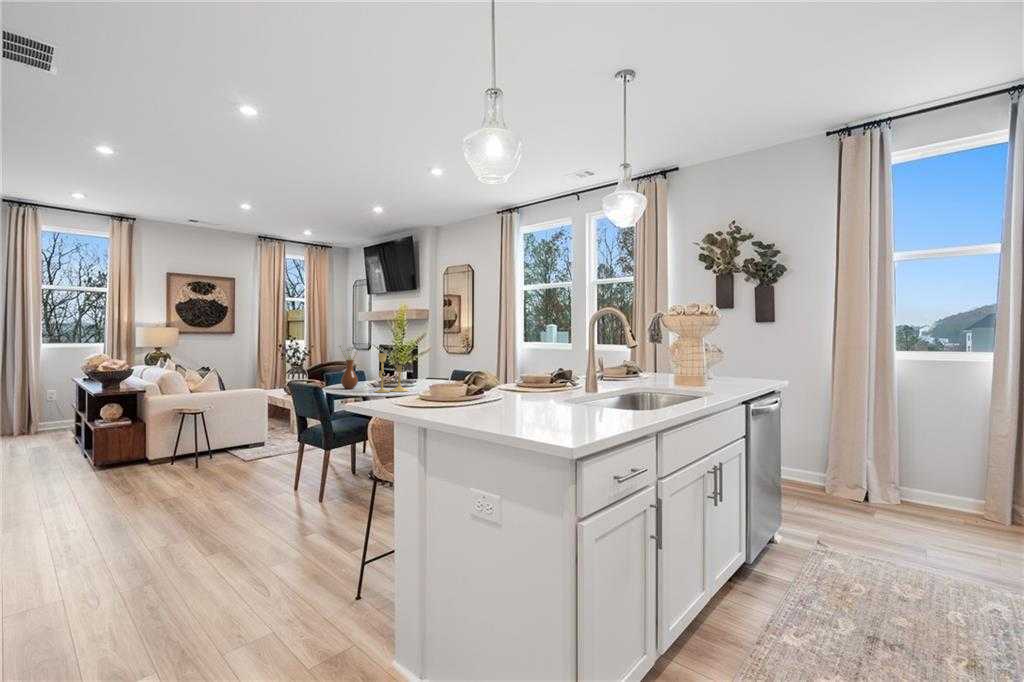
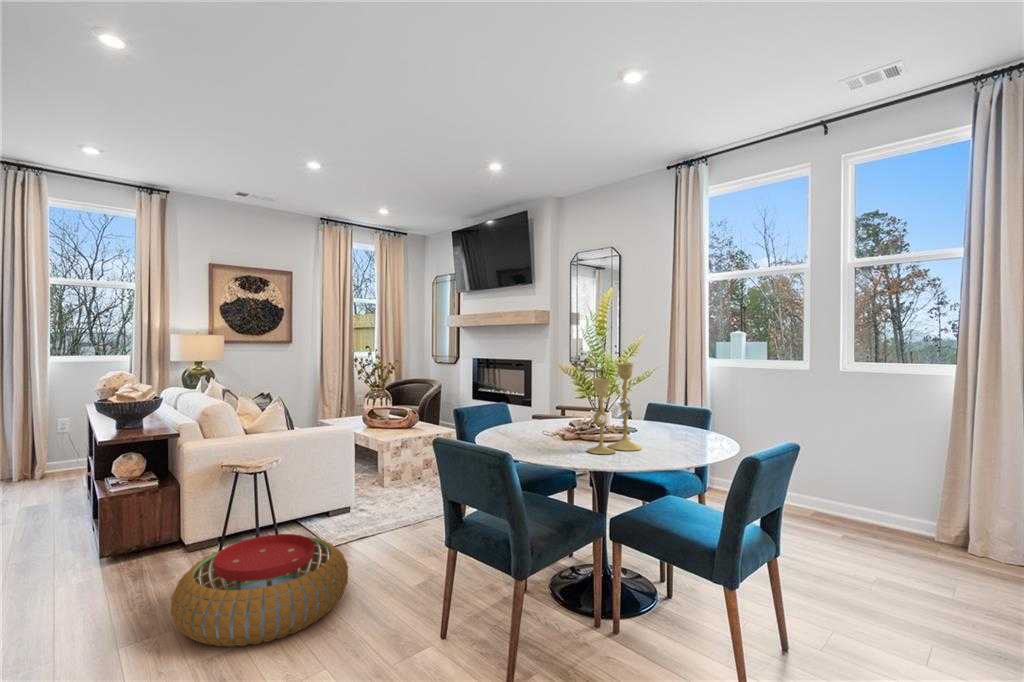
vase: present [339,346,360,389] -> none [501,362,549,442]
pouf: none [142,446,249,495] -> present [171,534,348,647]

